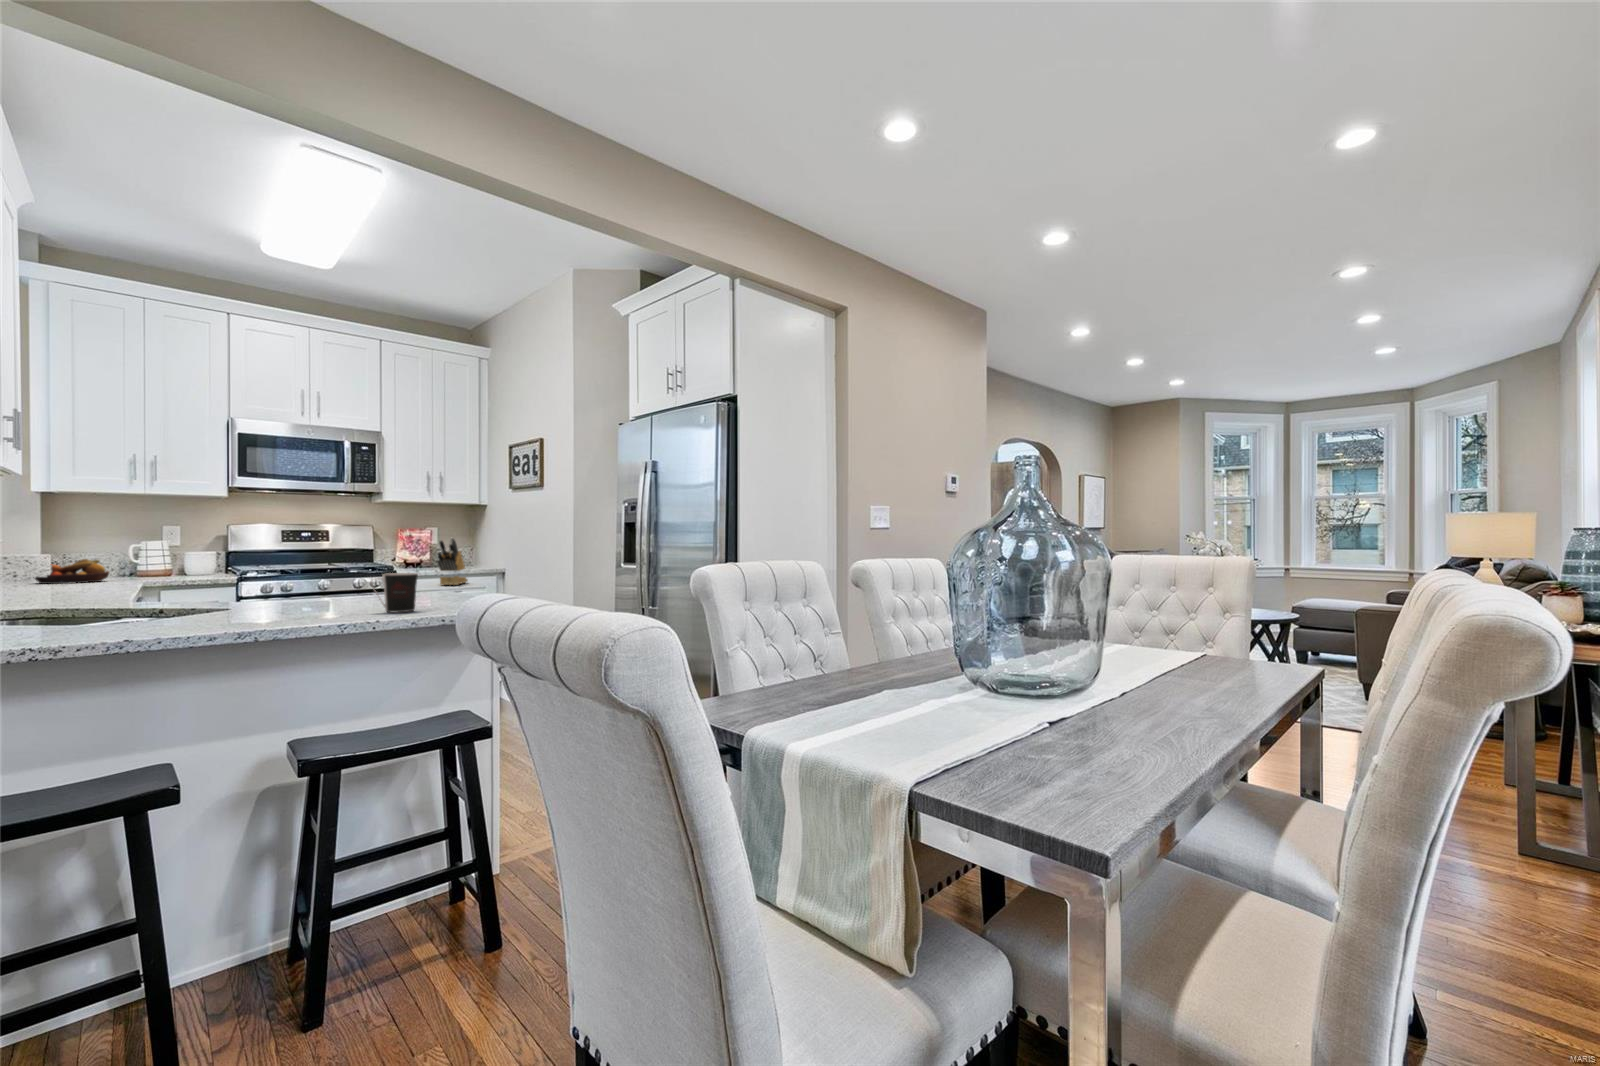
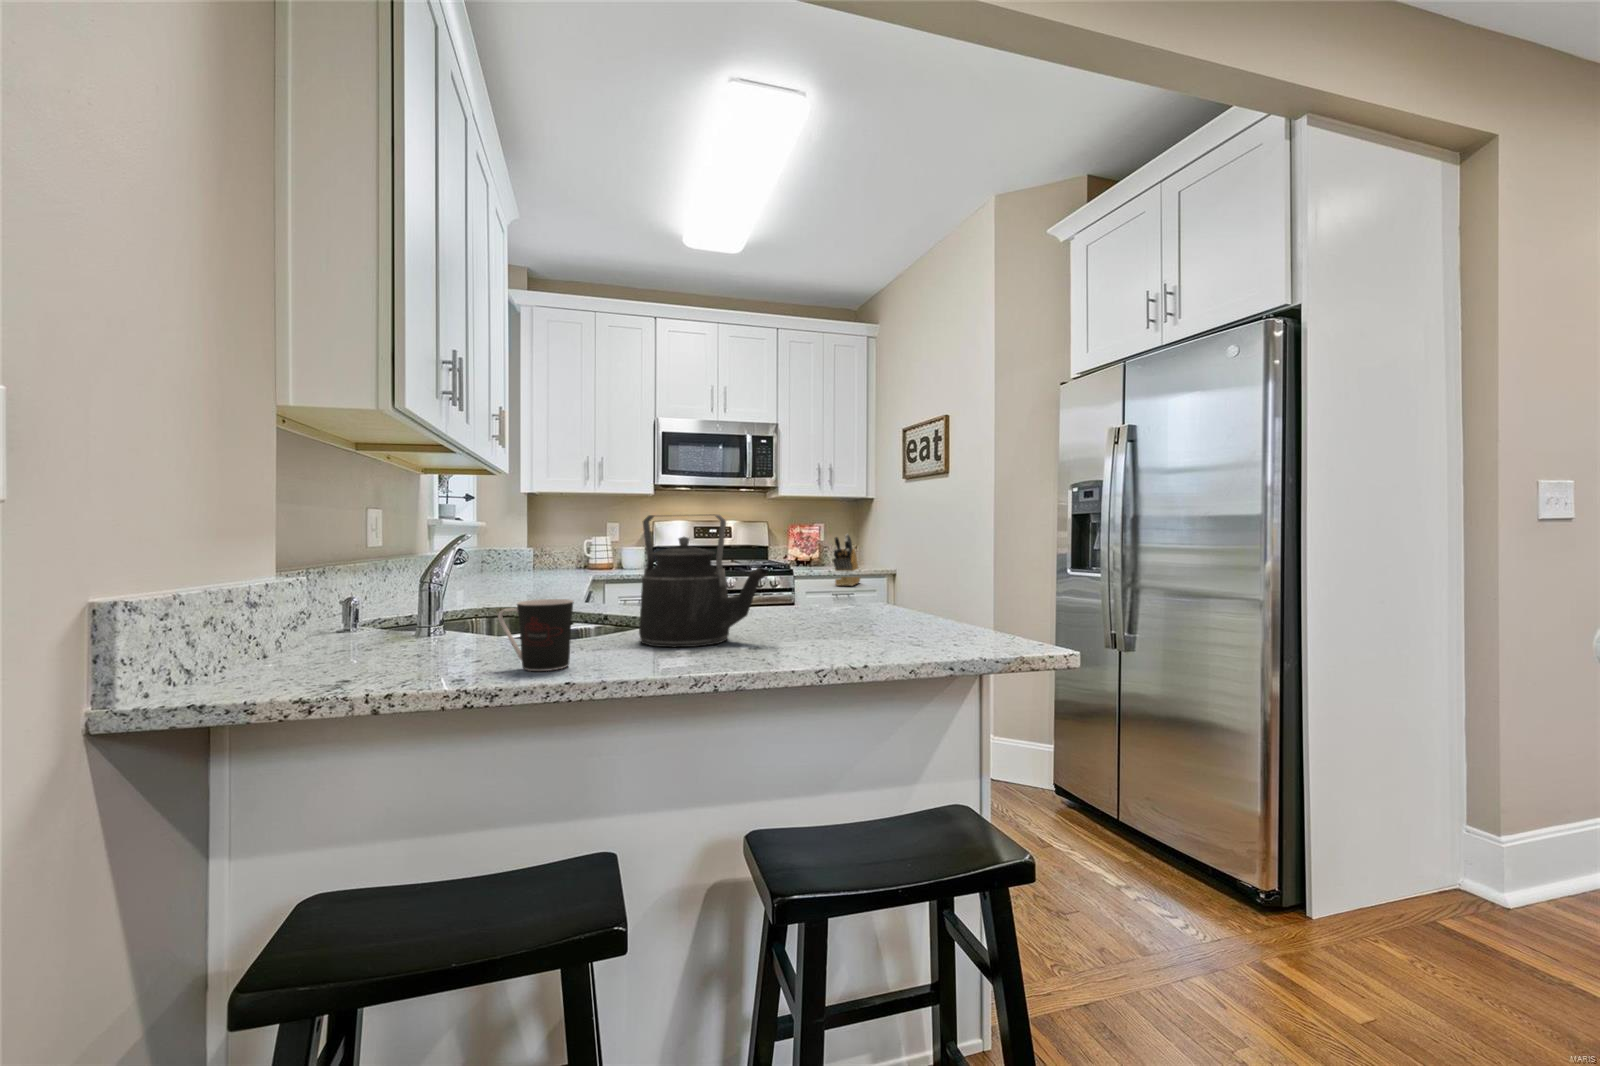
kettle: none [195,521,314,621] -> present [639,514,767,647]
fruit bowl: present [35,559,109,584] -> none [515,554,566,576]
coffee cup: present [378,573,418,613] -> present [498,599,573,671]

